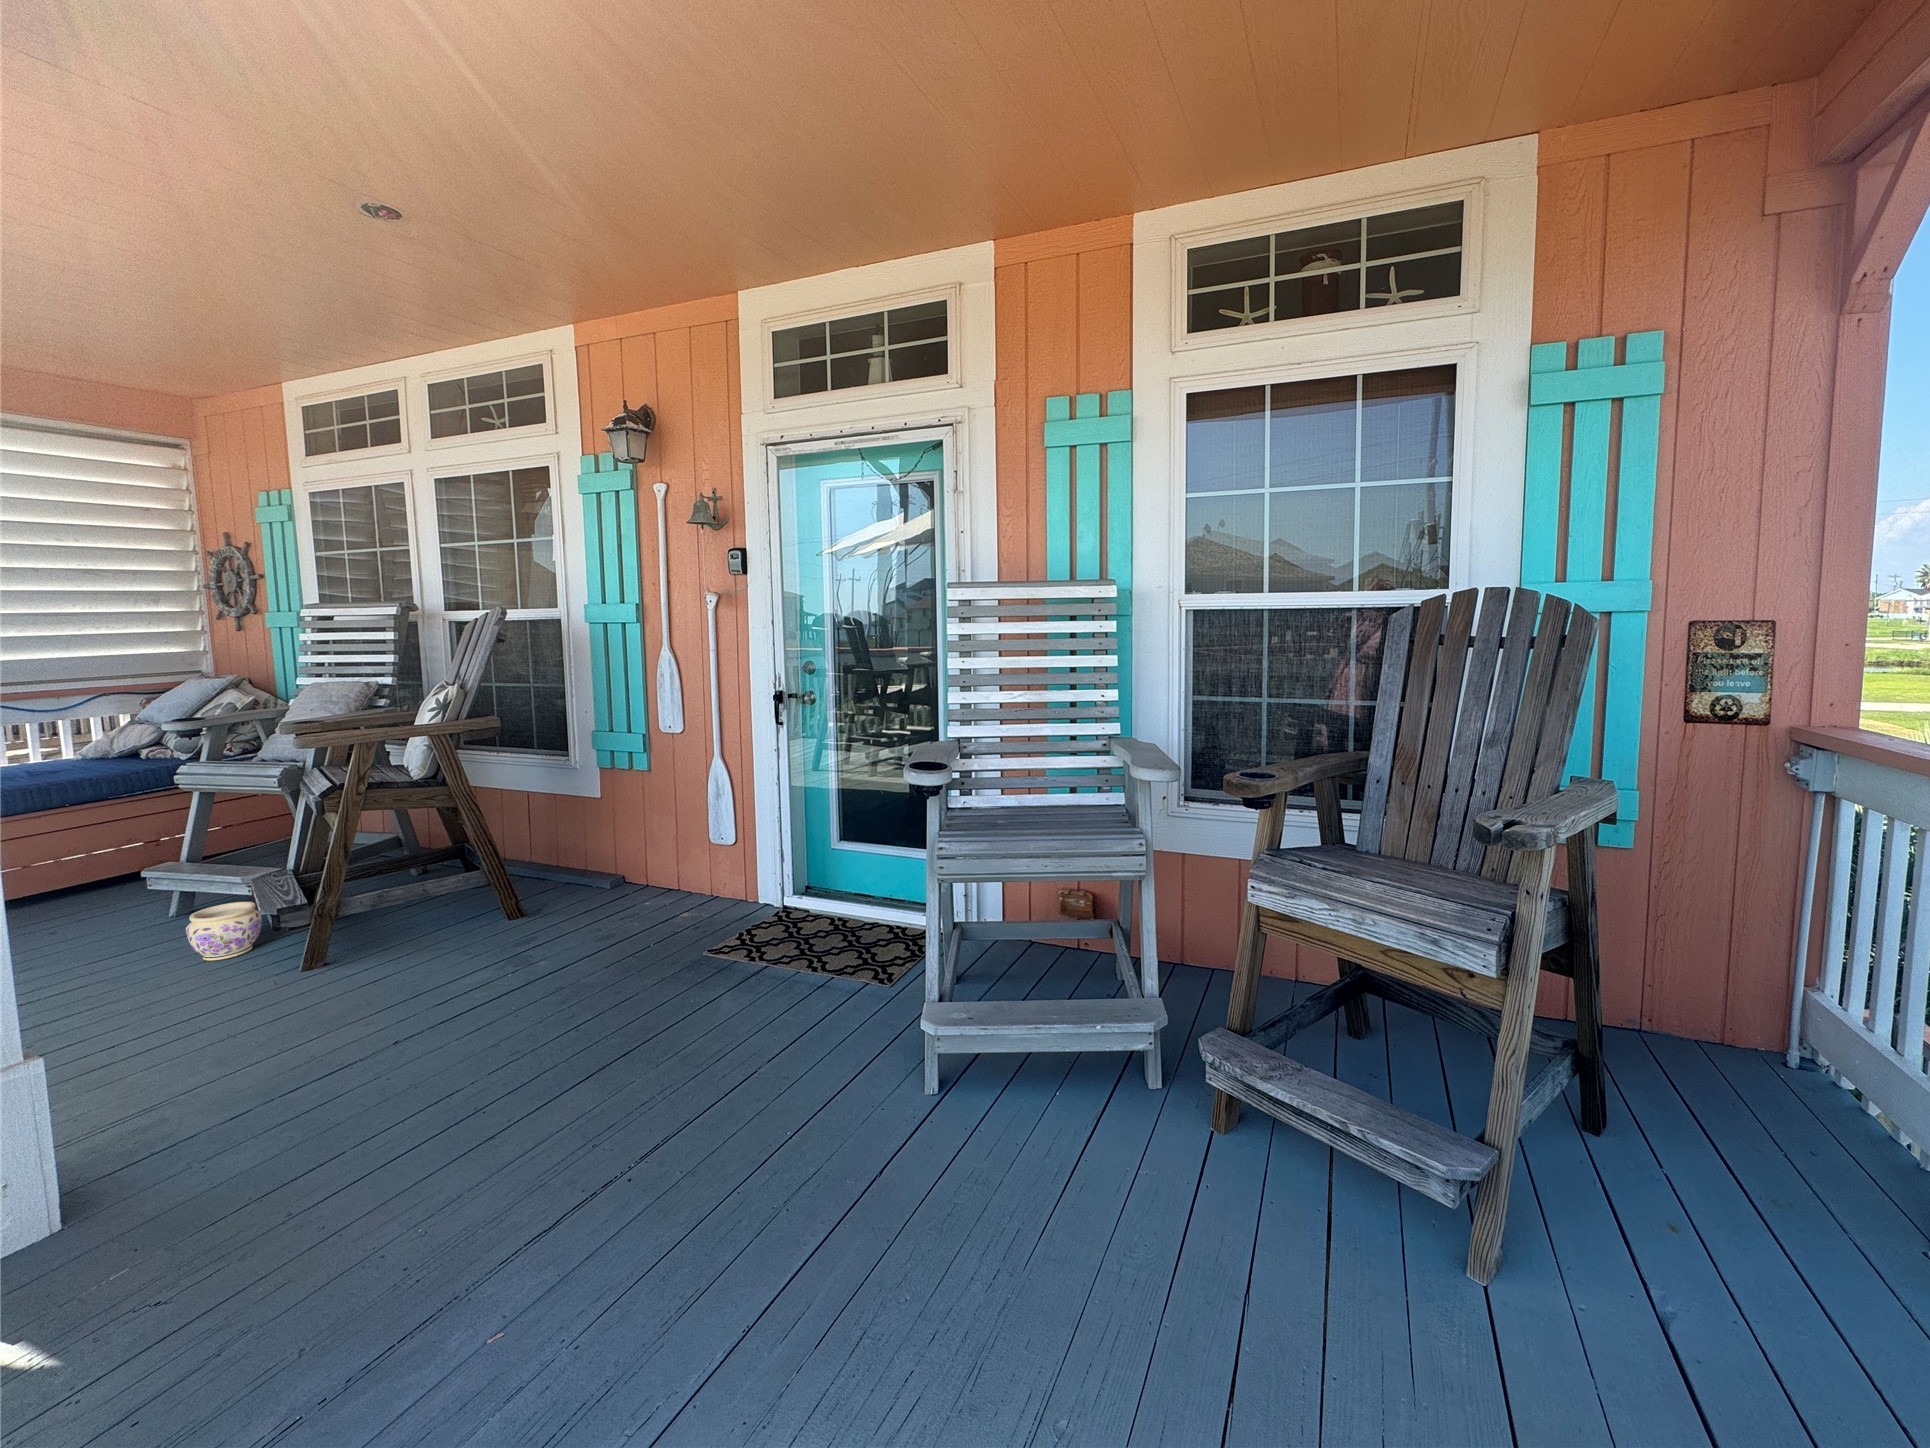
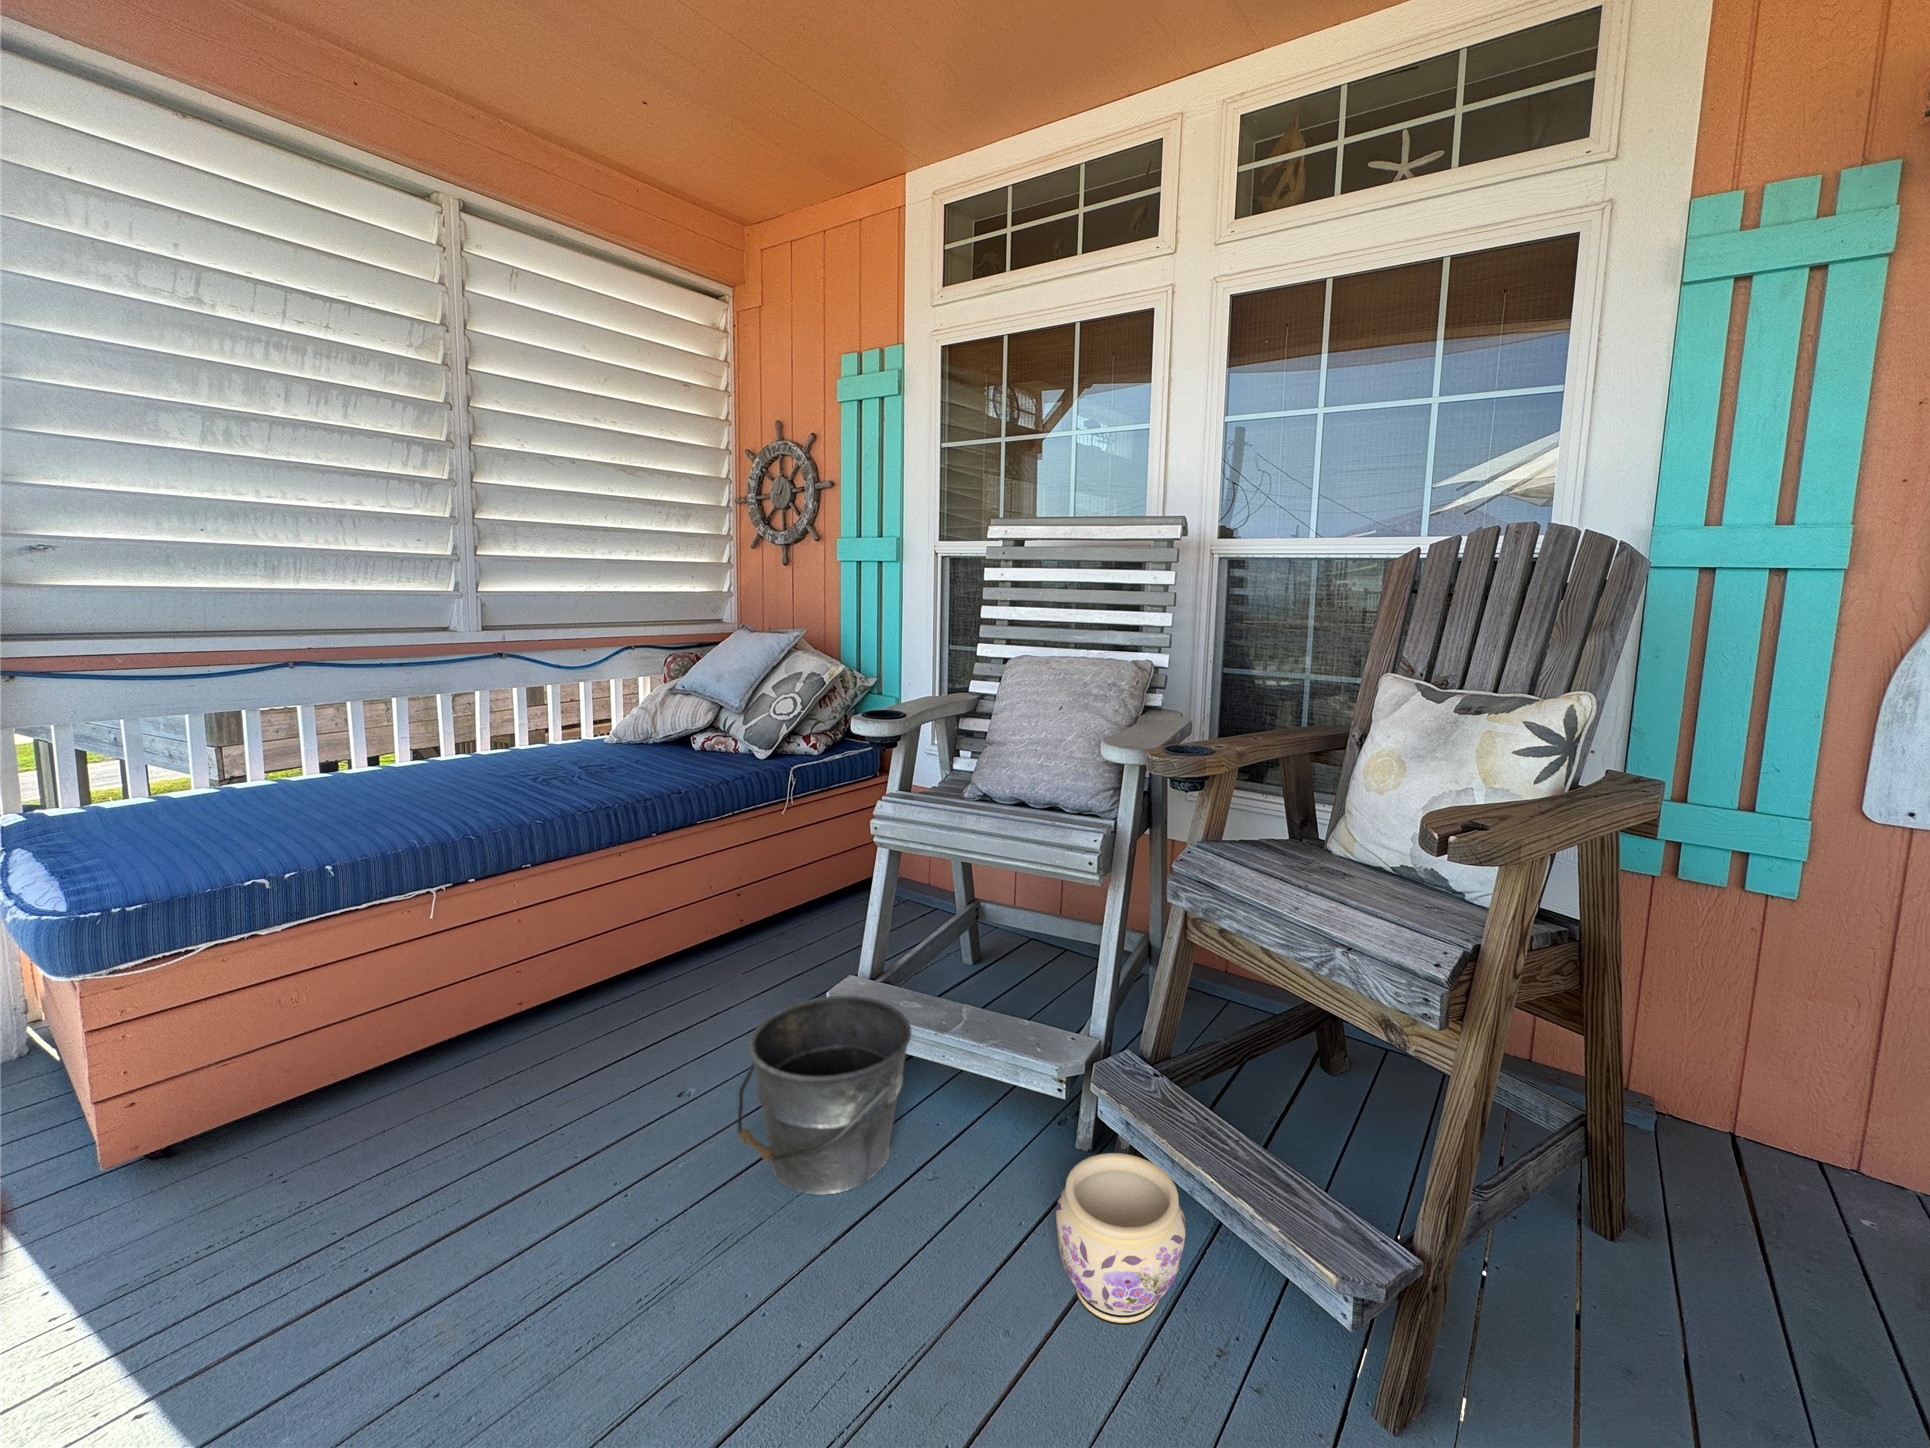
bucket: none [54,865,173,950] -> present [738,996,911,1195]

